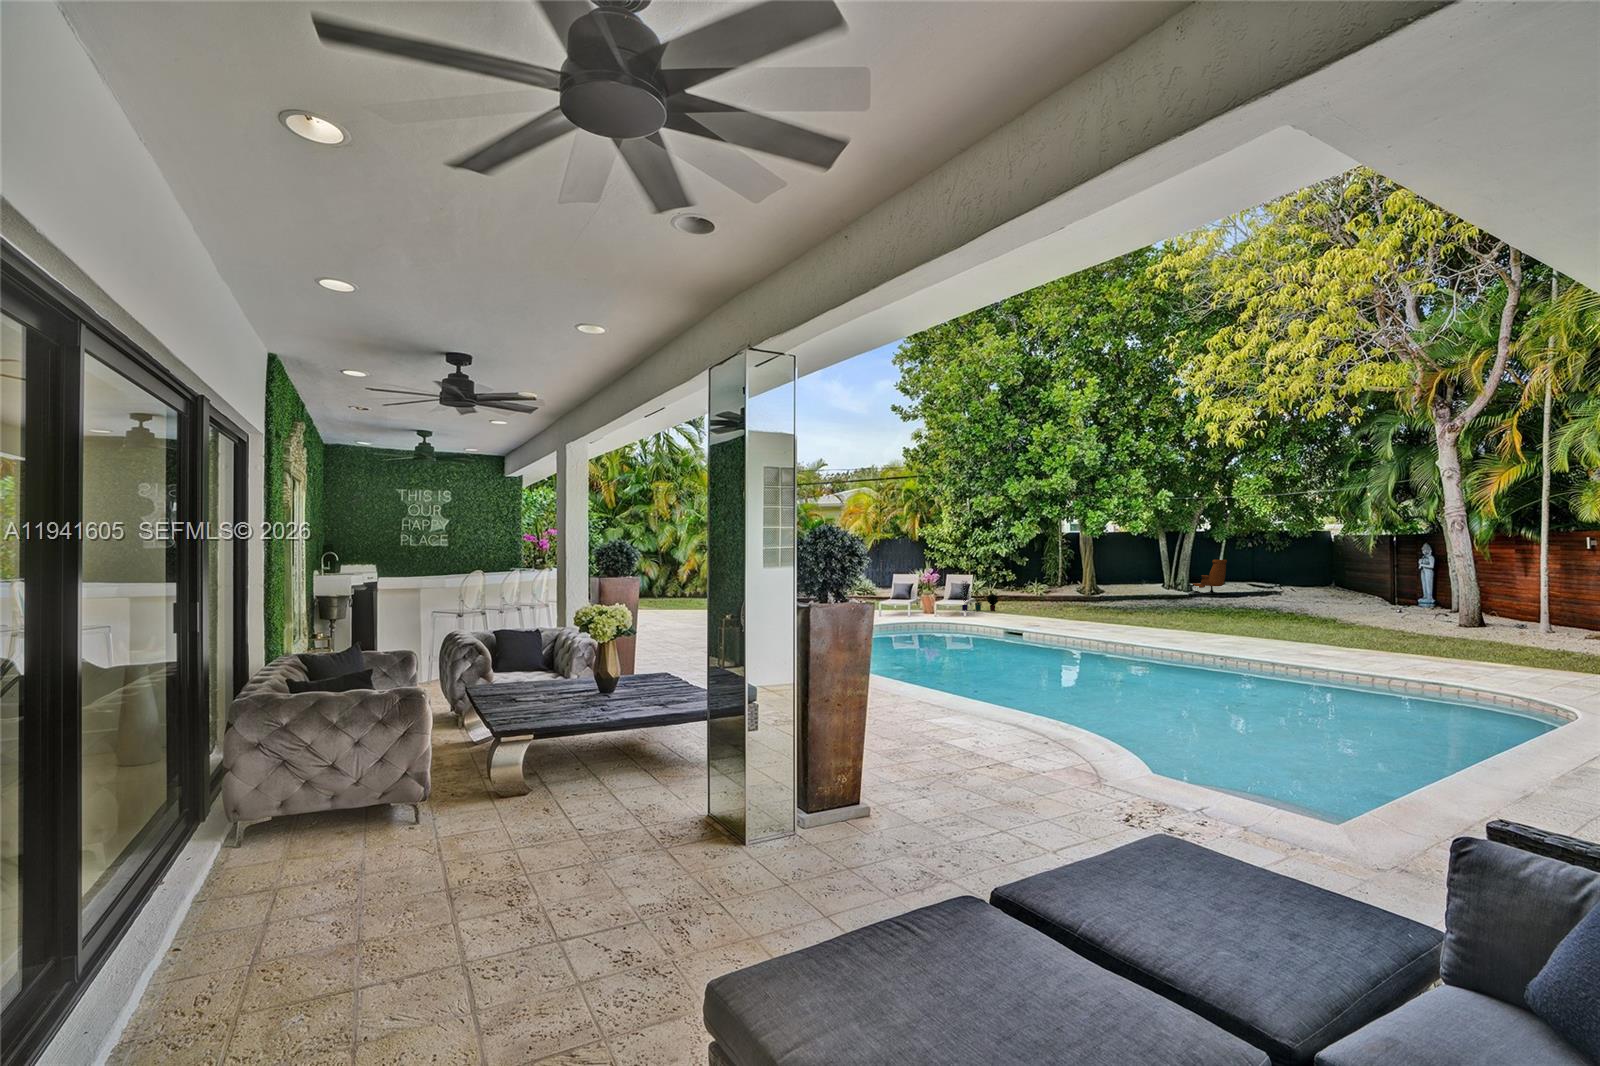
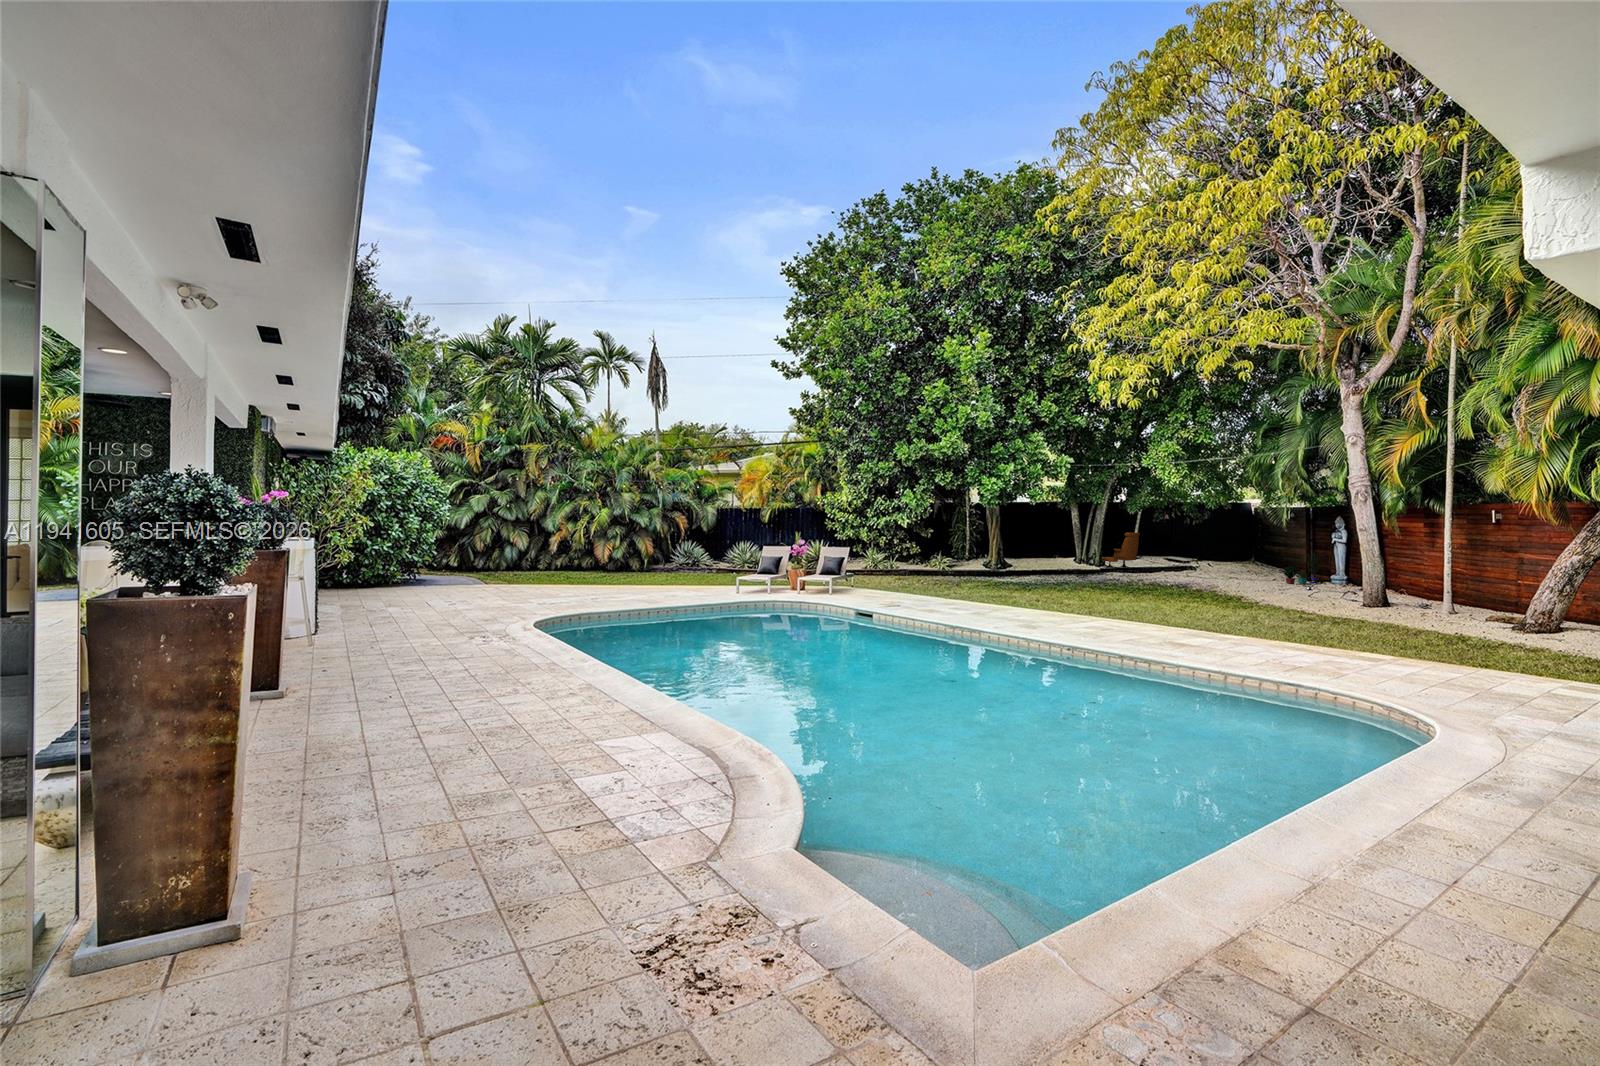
potted plant: present [960,581,998,611] -> present [1283,553,1320,584]

